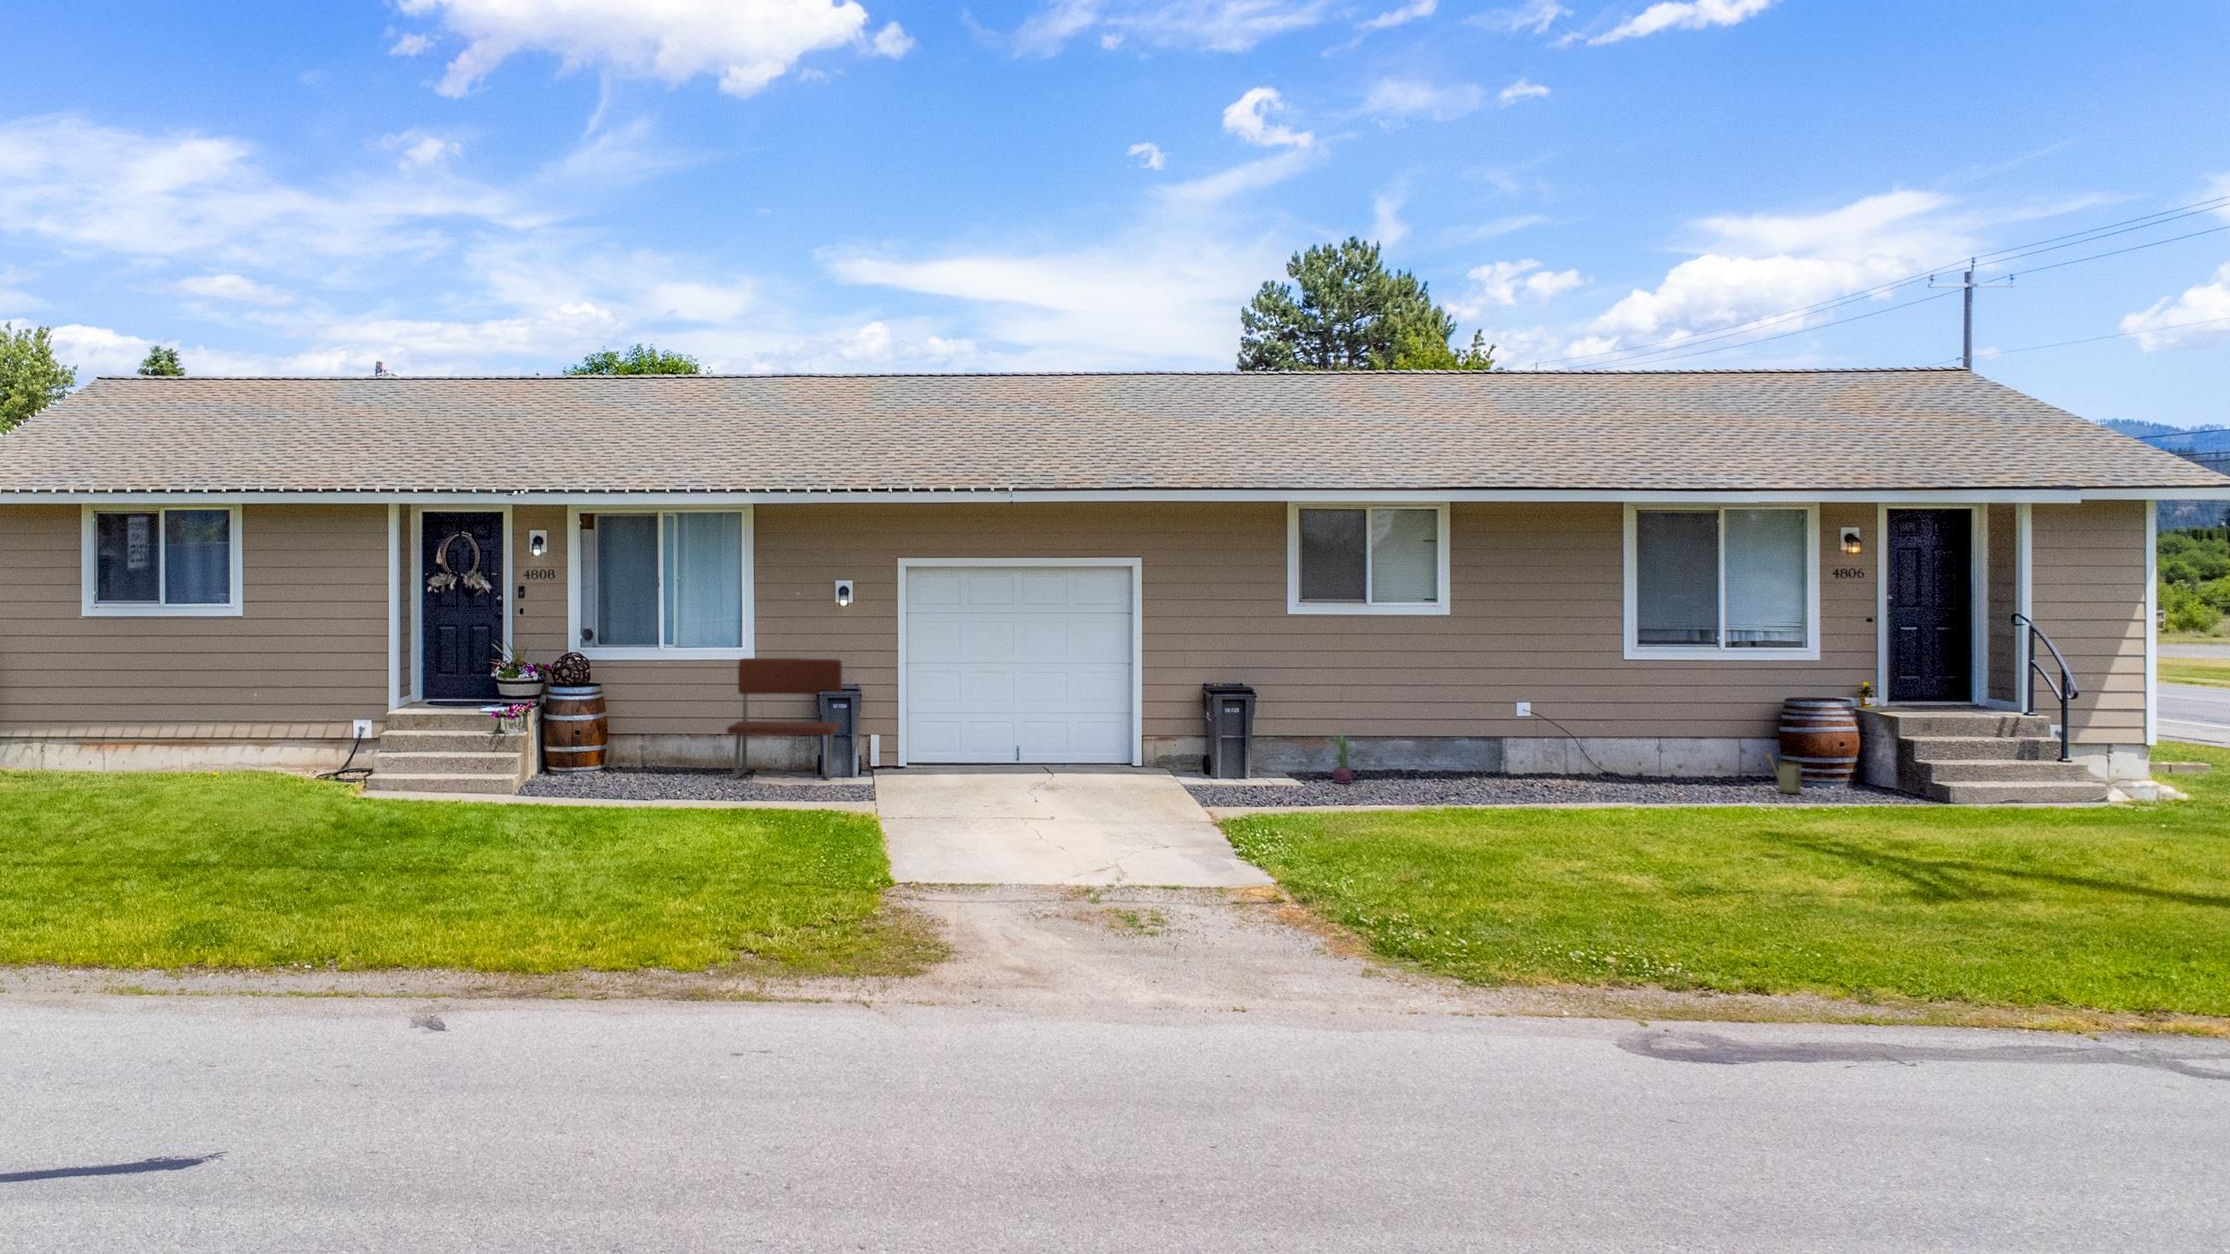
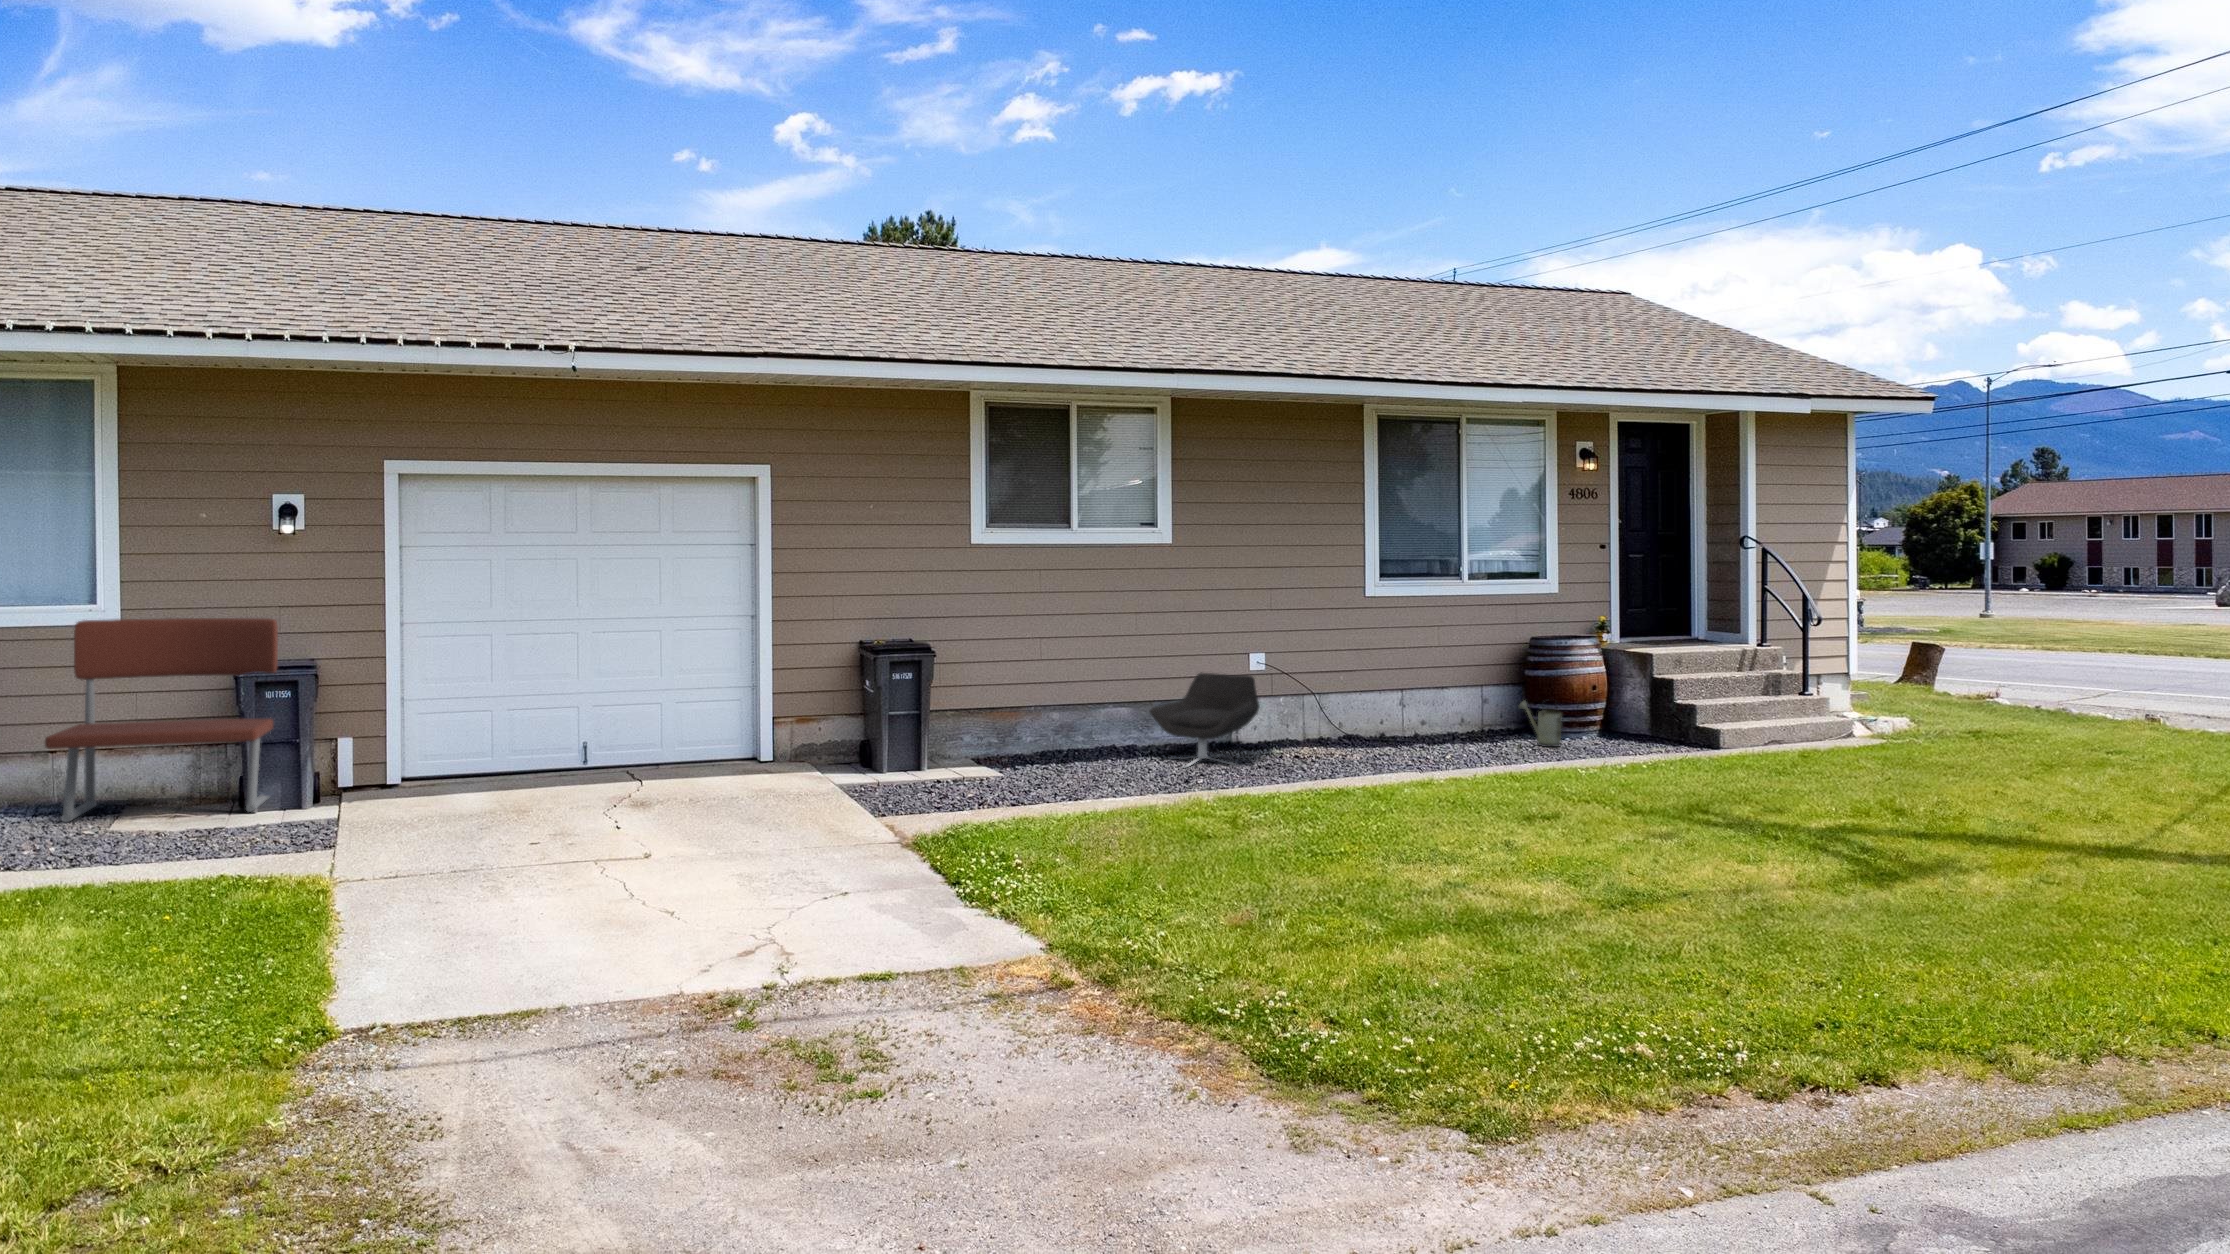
lounge chair: none [1421,717,1514,791] -> present [1150,673,1260,767]
decorative plant: present [1333,730,1353,784] -> none [1013,694,1084,766]

